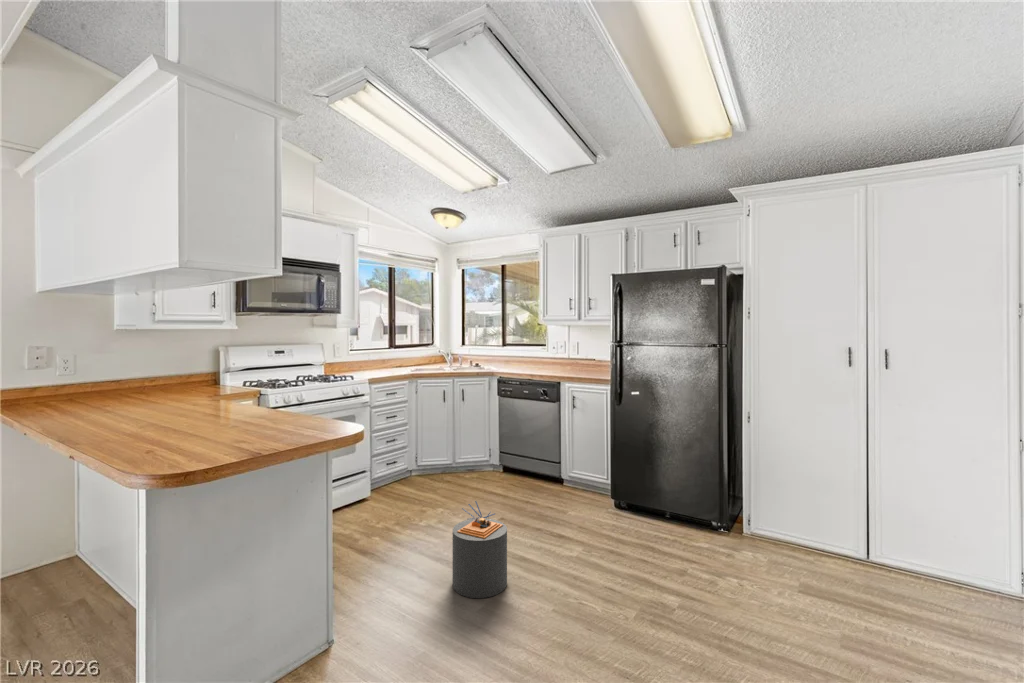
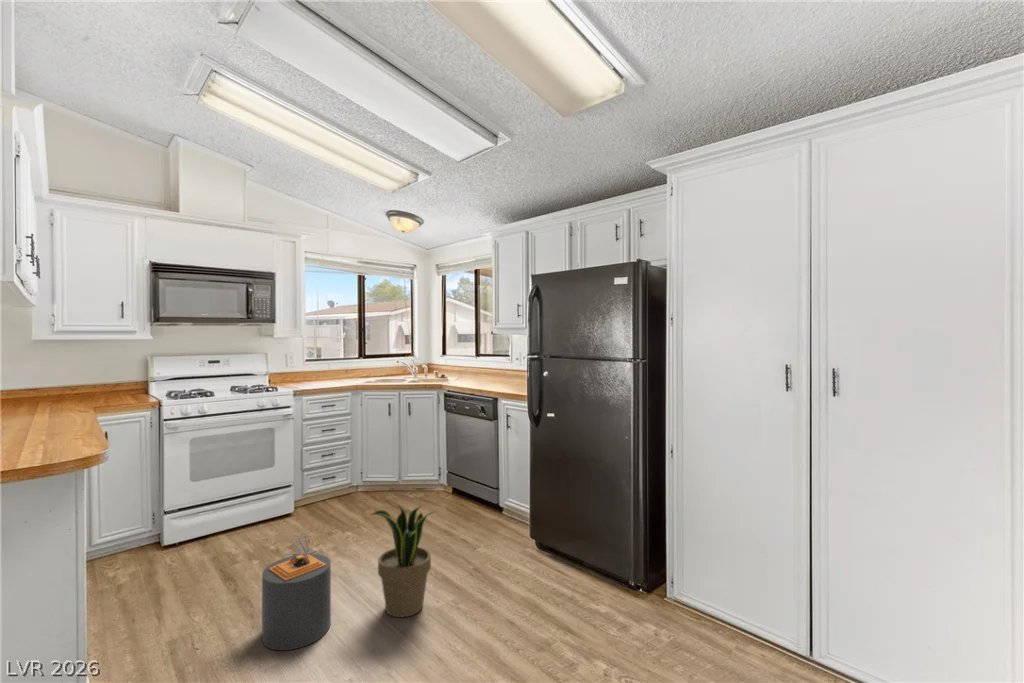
potted plant: none [525,471,579,566] -> present [372,506,433,617]

